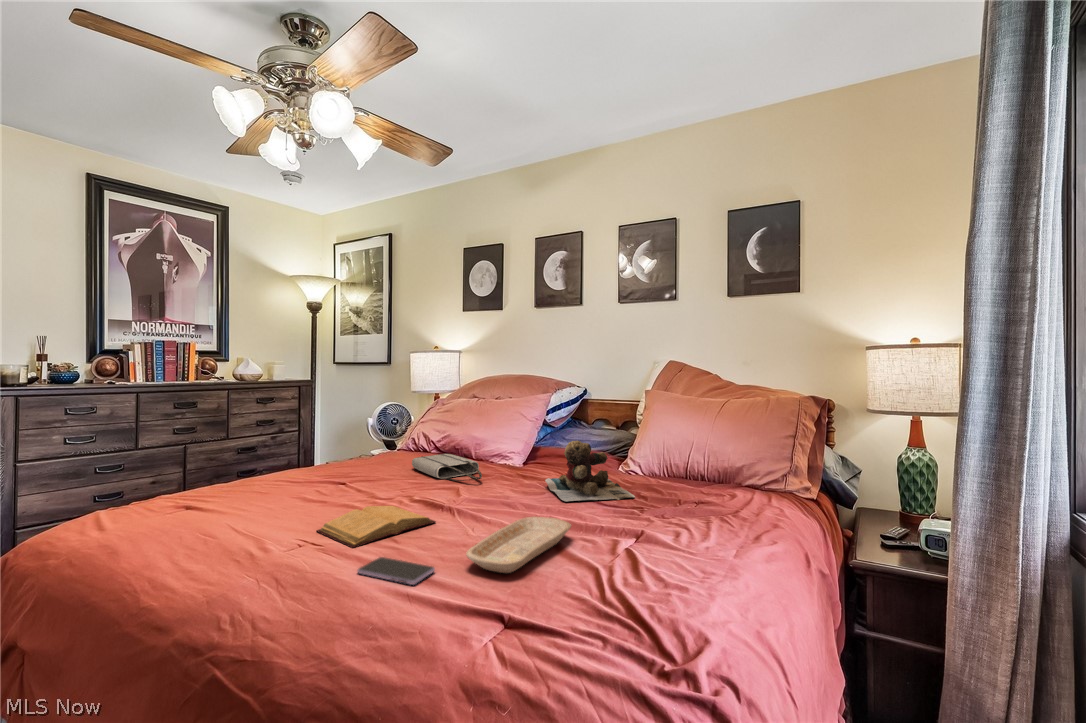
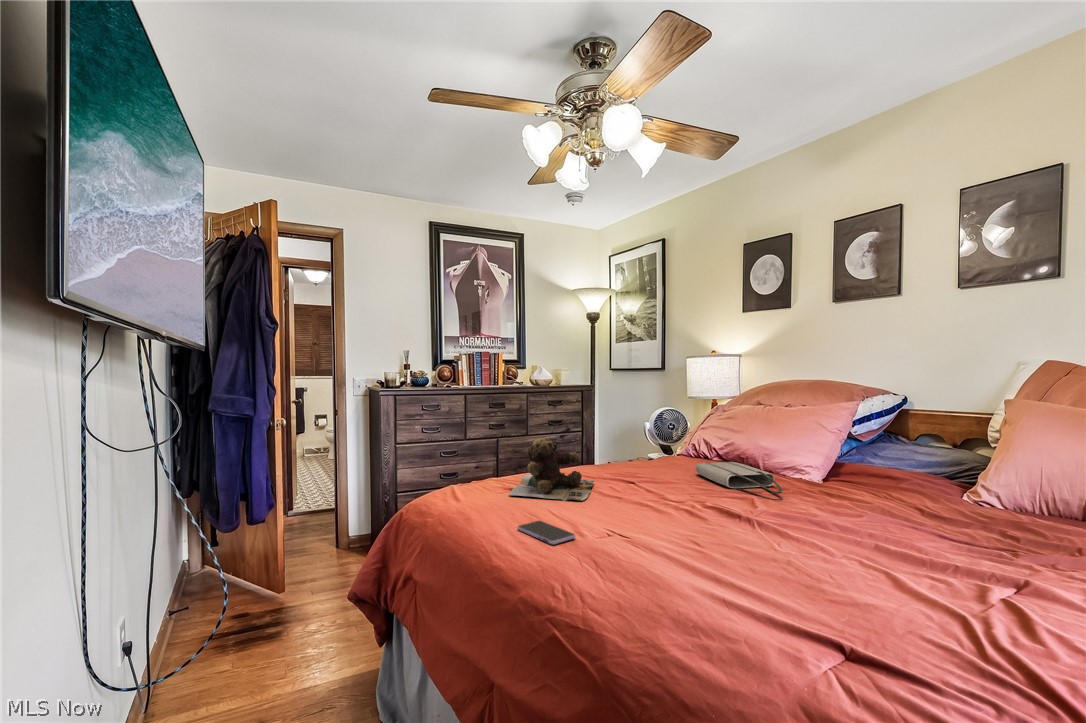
teddy bear: present [545,441,635,502] -> present [509,439,594,501]
book: present [316,506,436,548] -> none [617,509,742,551]
tray: present [466,517,571,573] -> none [799,549,944,620]
smartphone: present [357,557,435,585] -> present [518,521,576,544]

